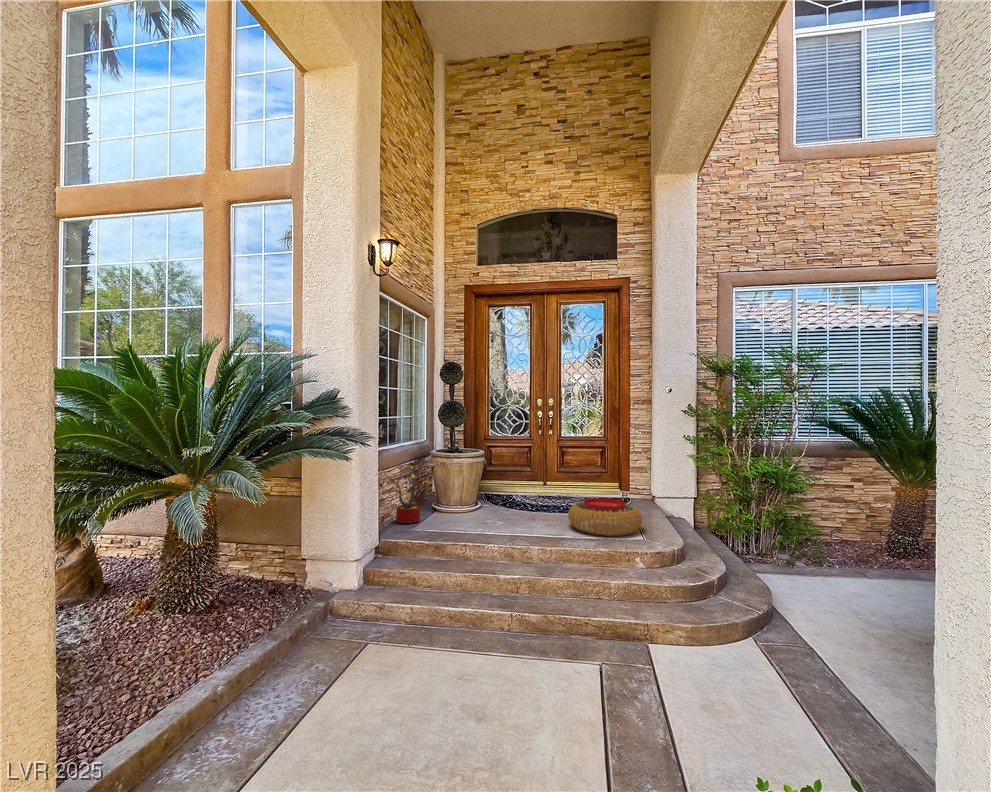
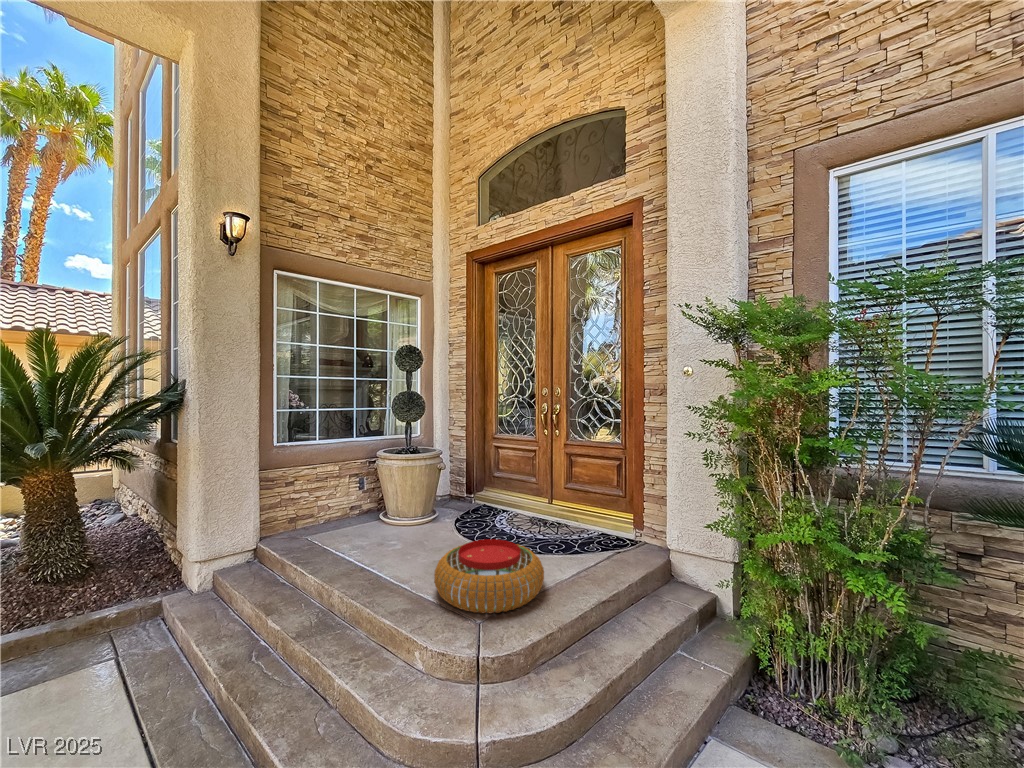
decorative plant: present [383,468,428,523] -> none [291,462,369,532]

